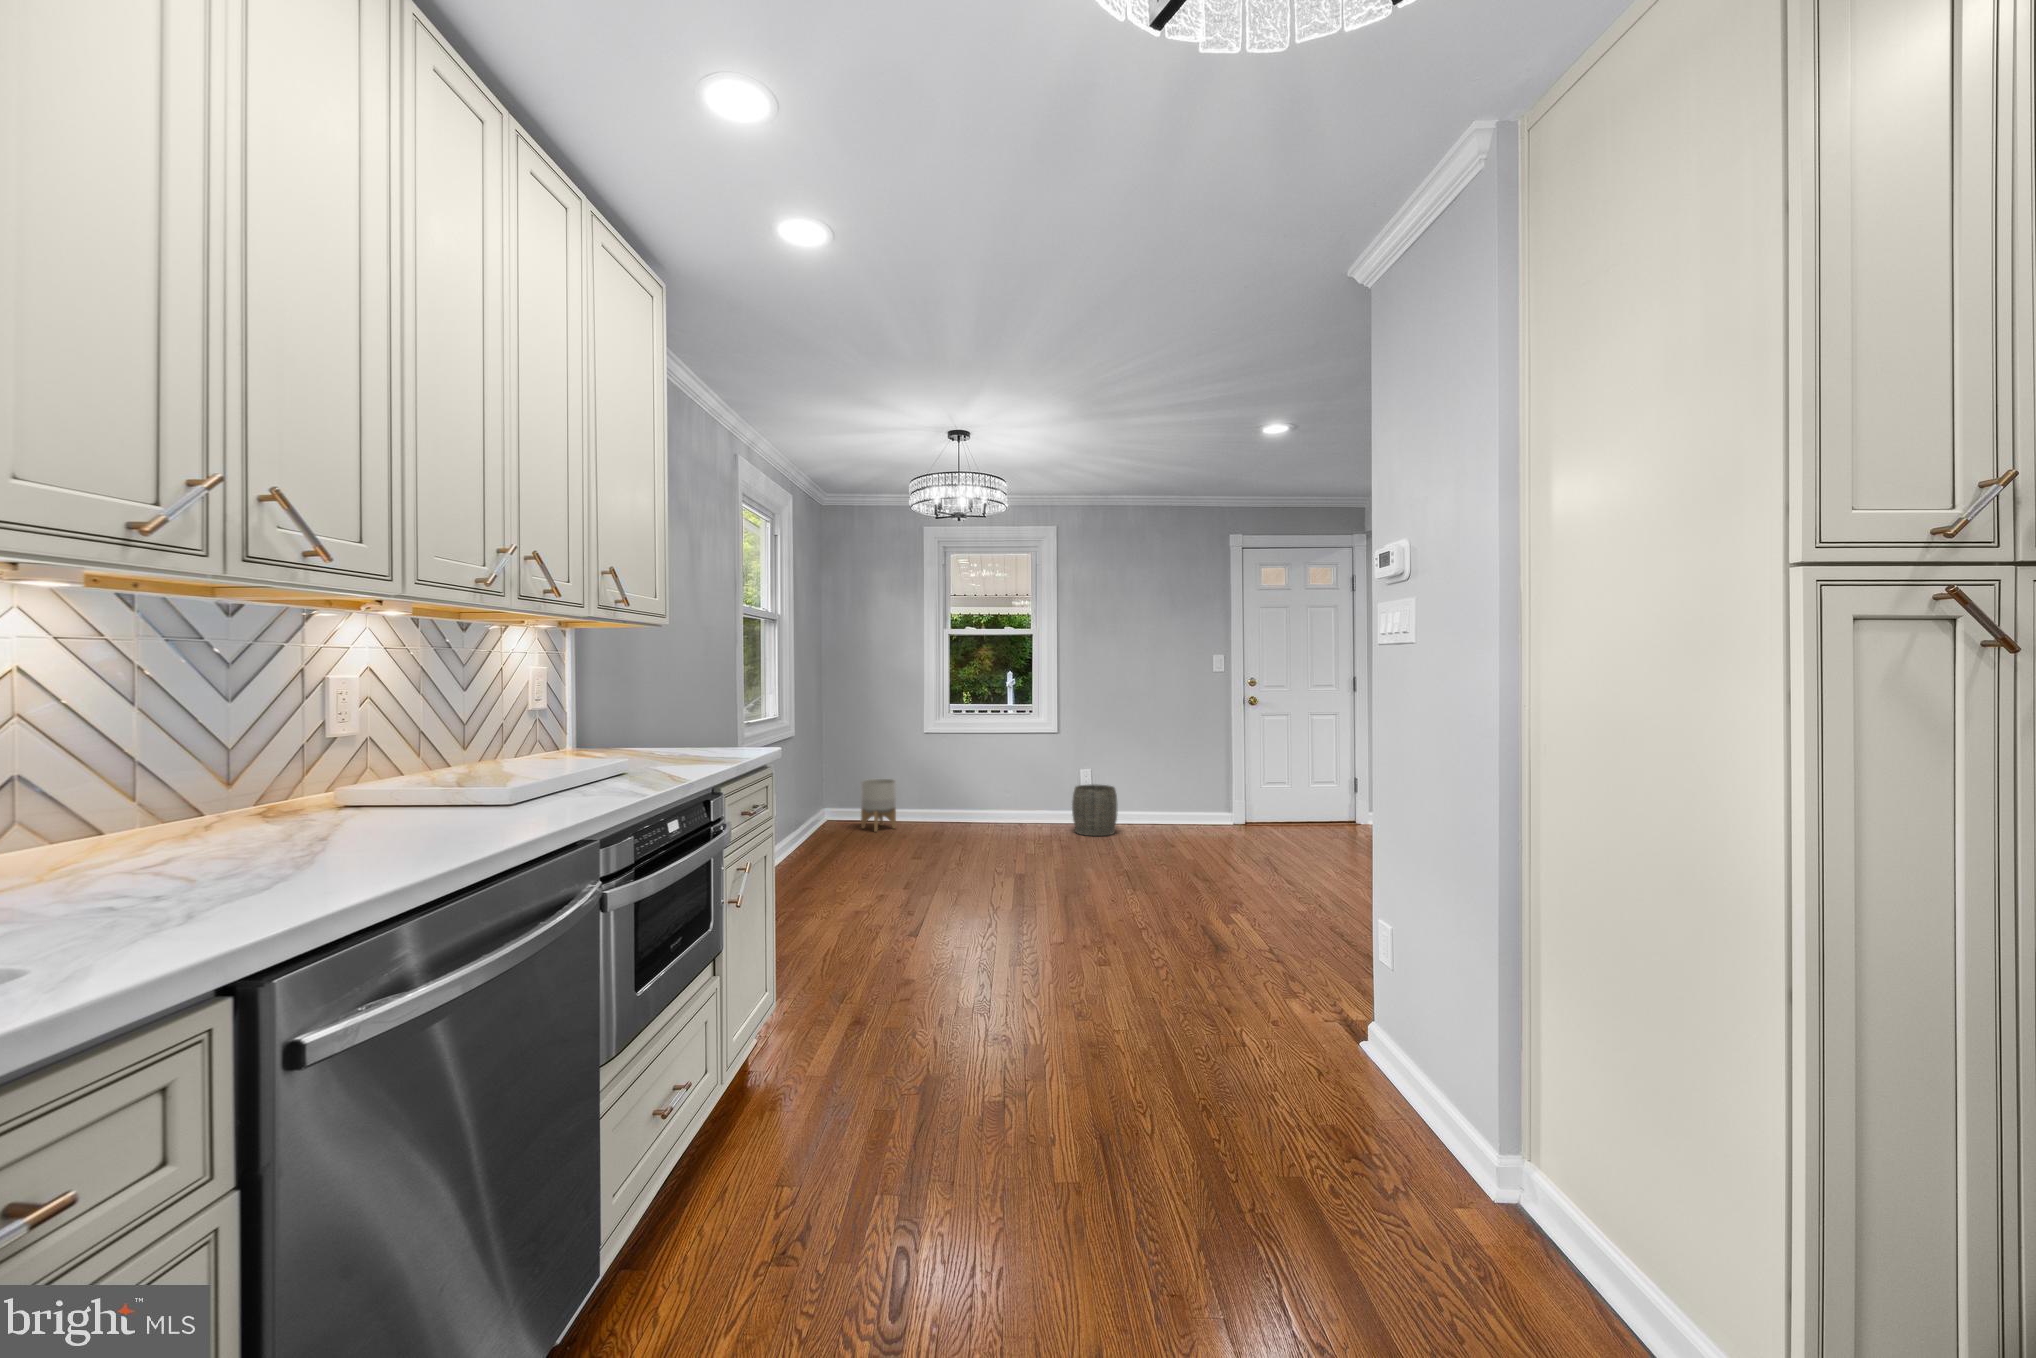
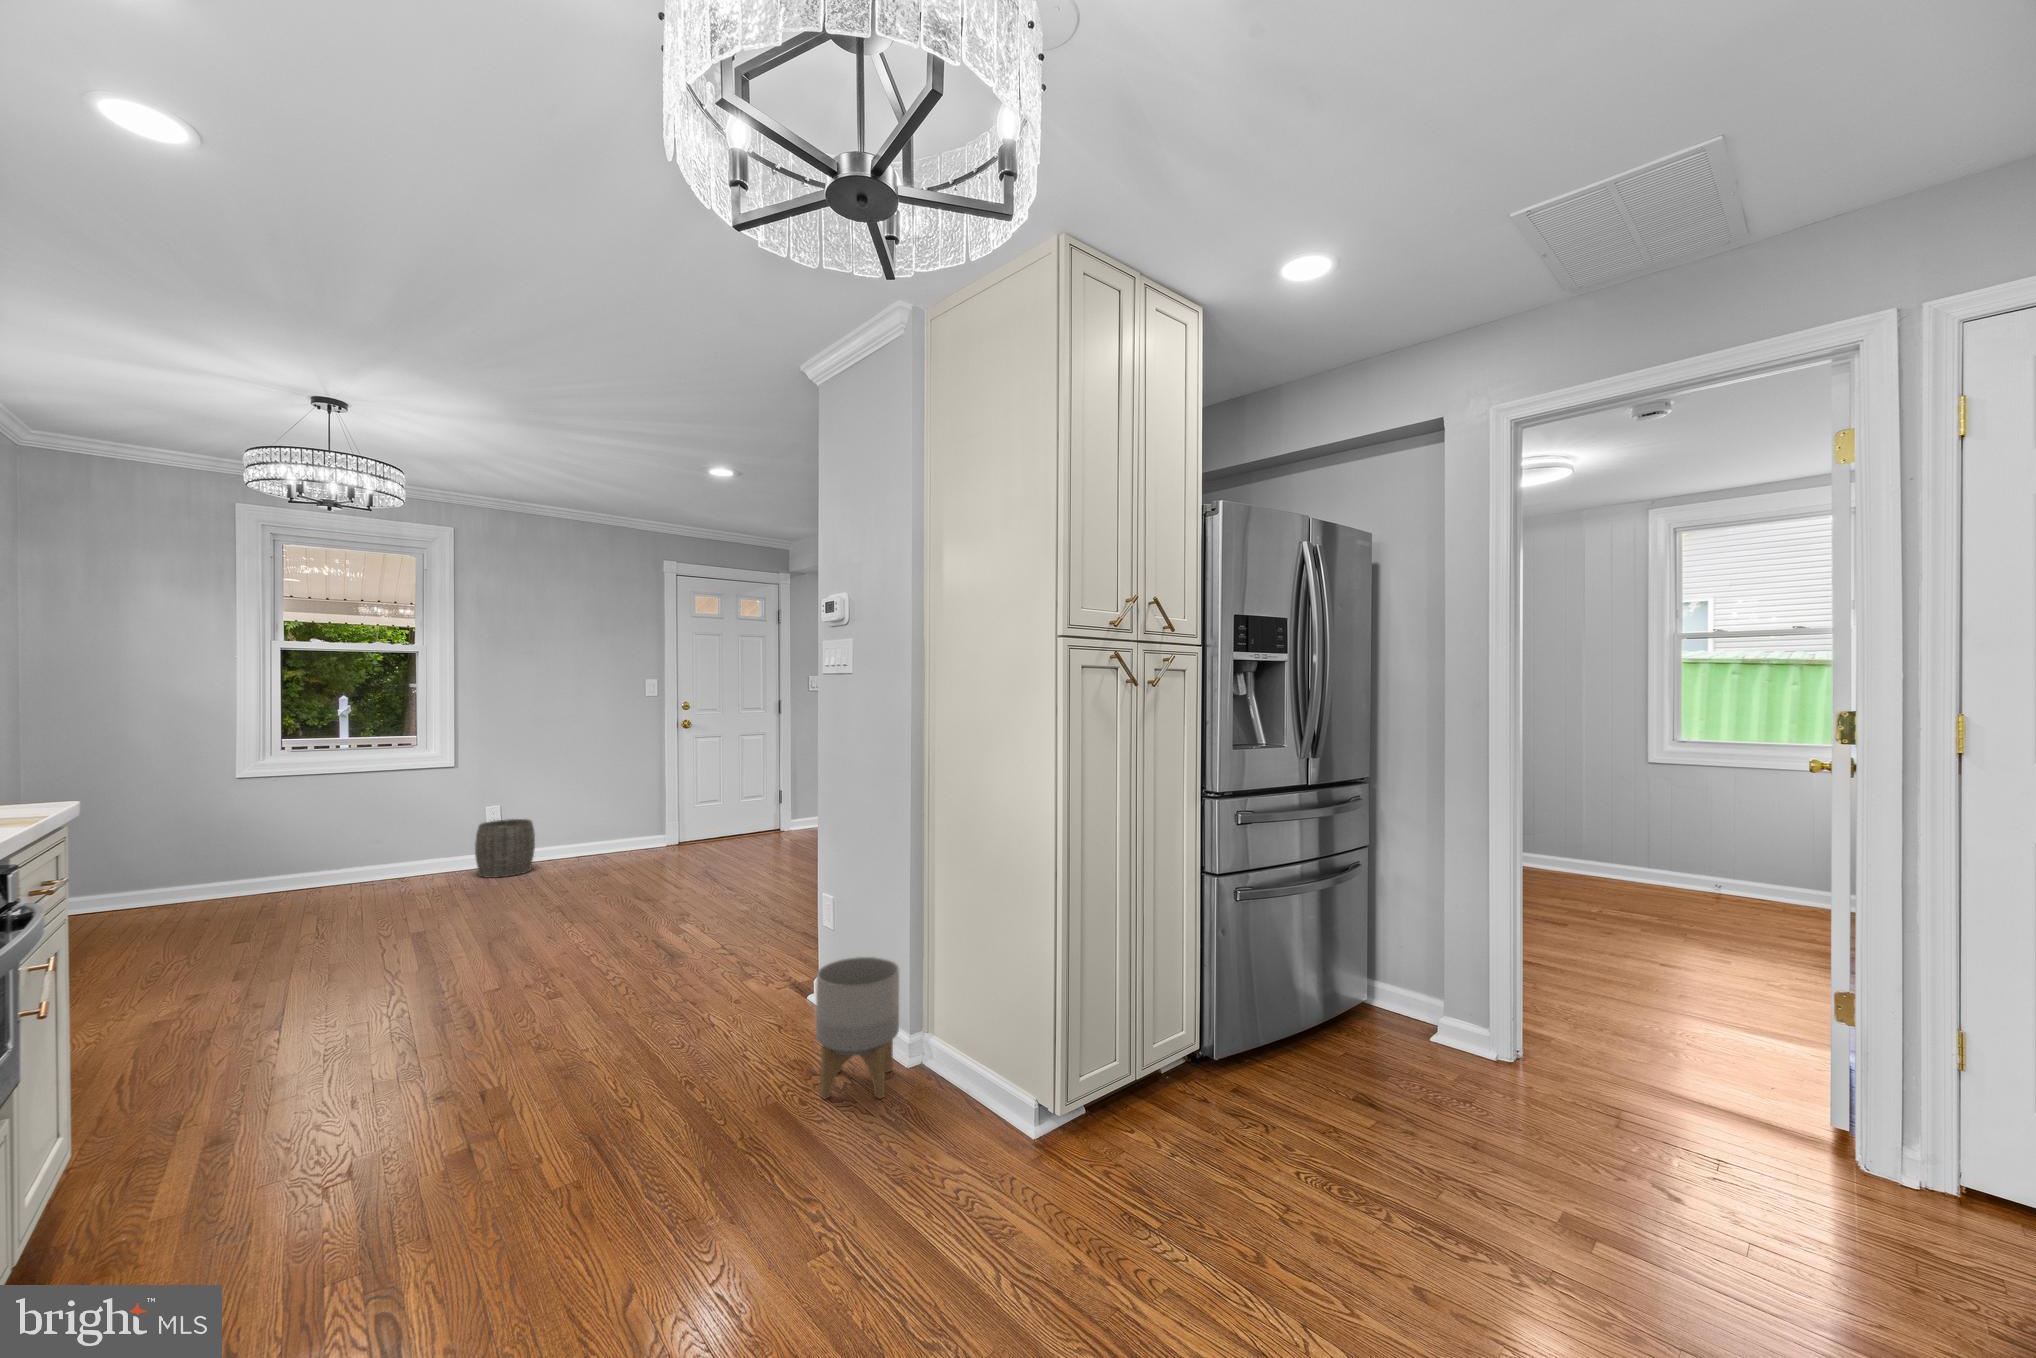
planter: present [861,779,896,832] -> present [816,957,899,1099]

